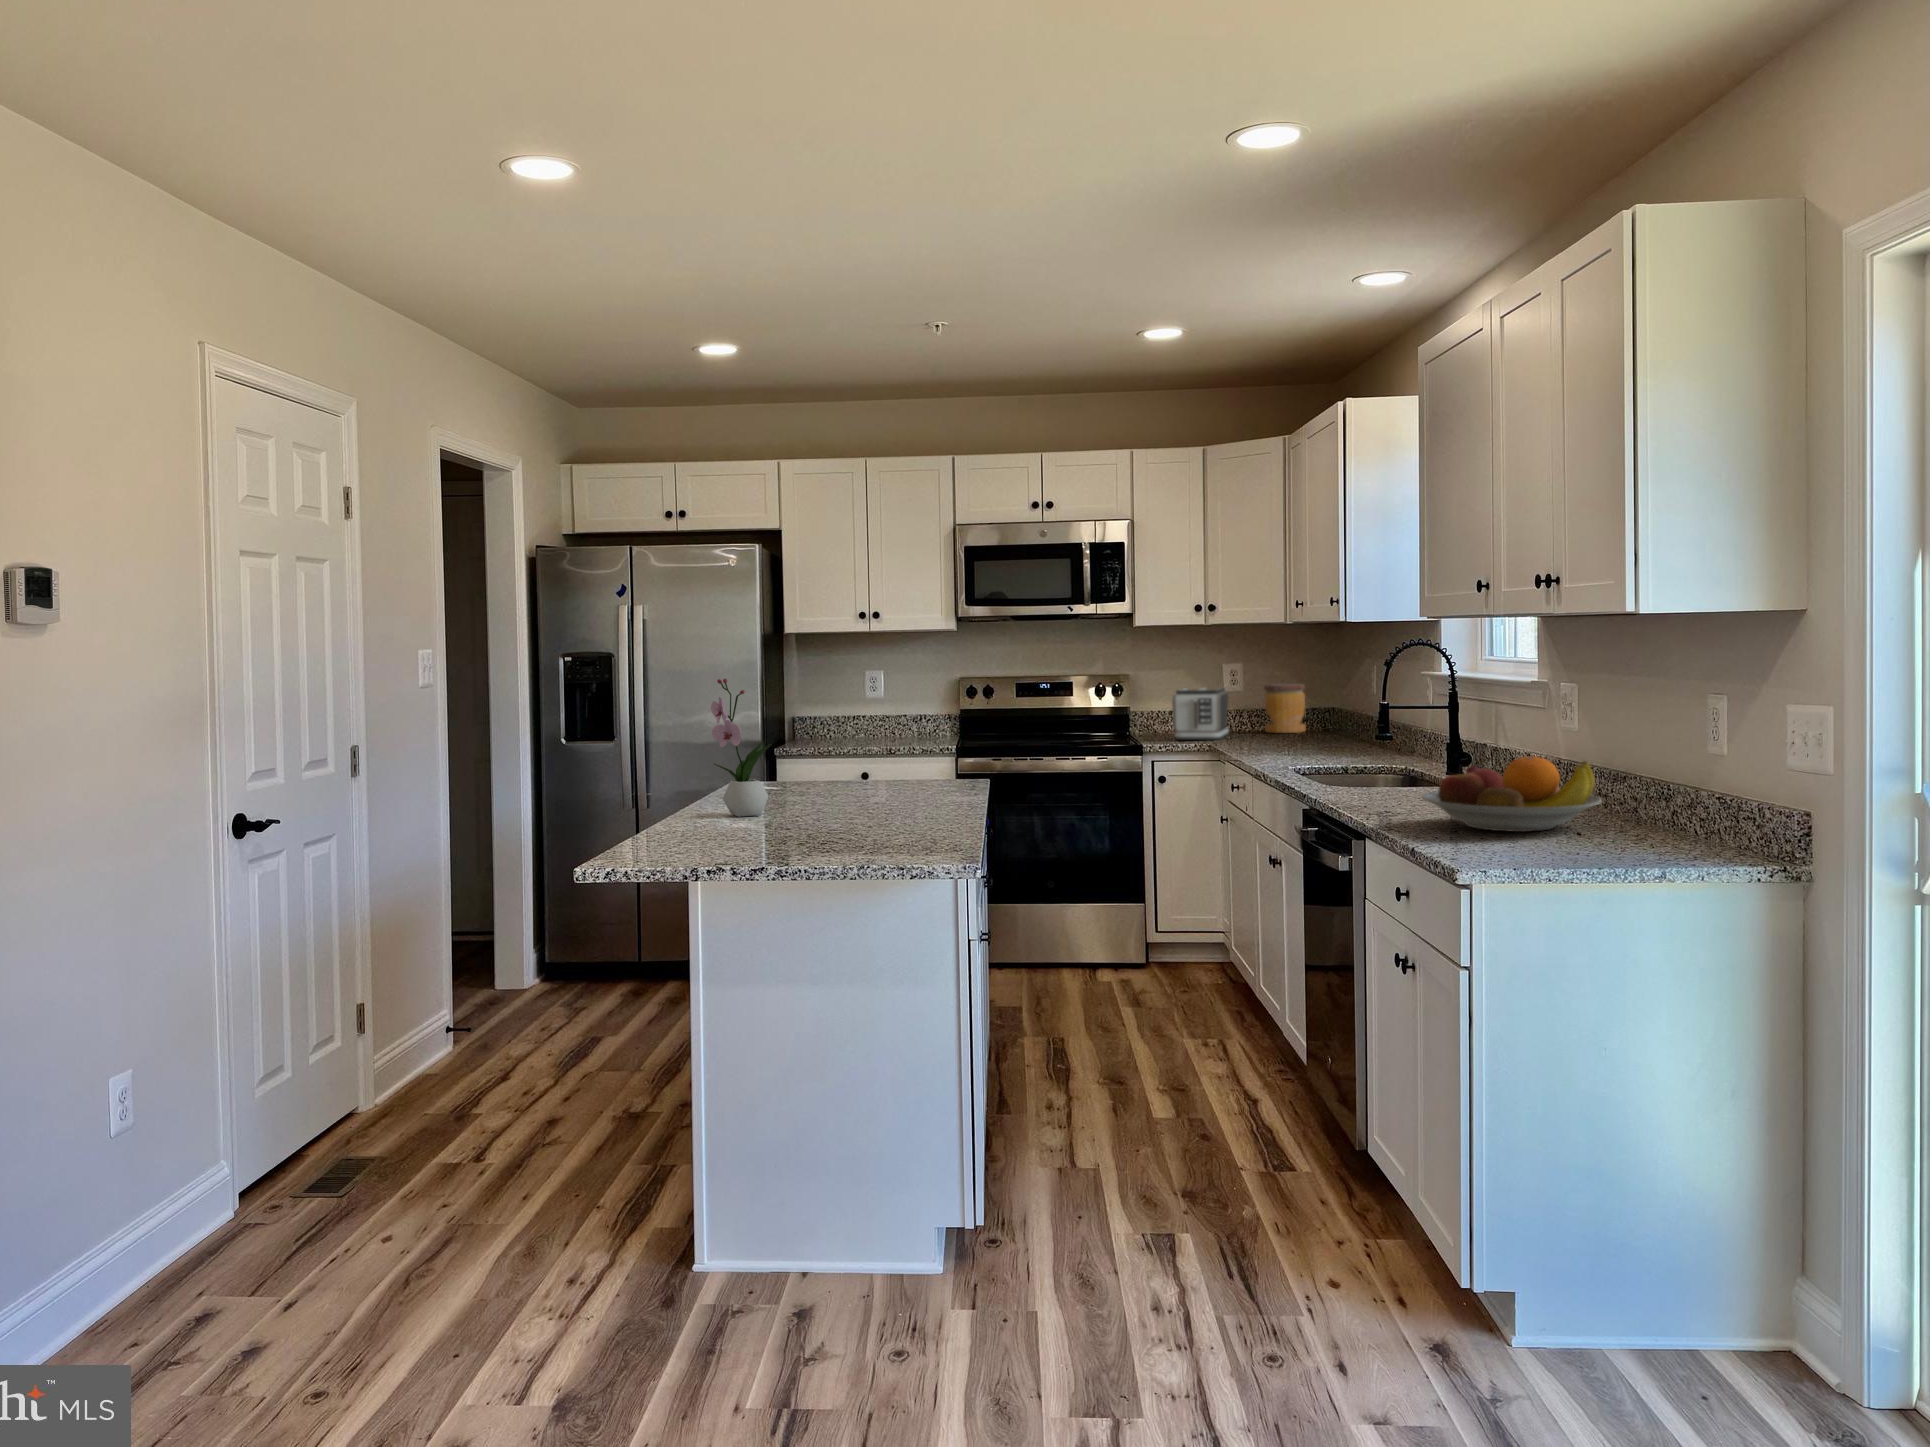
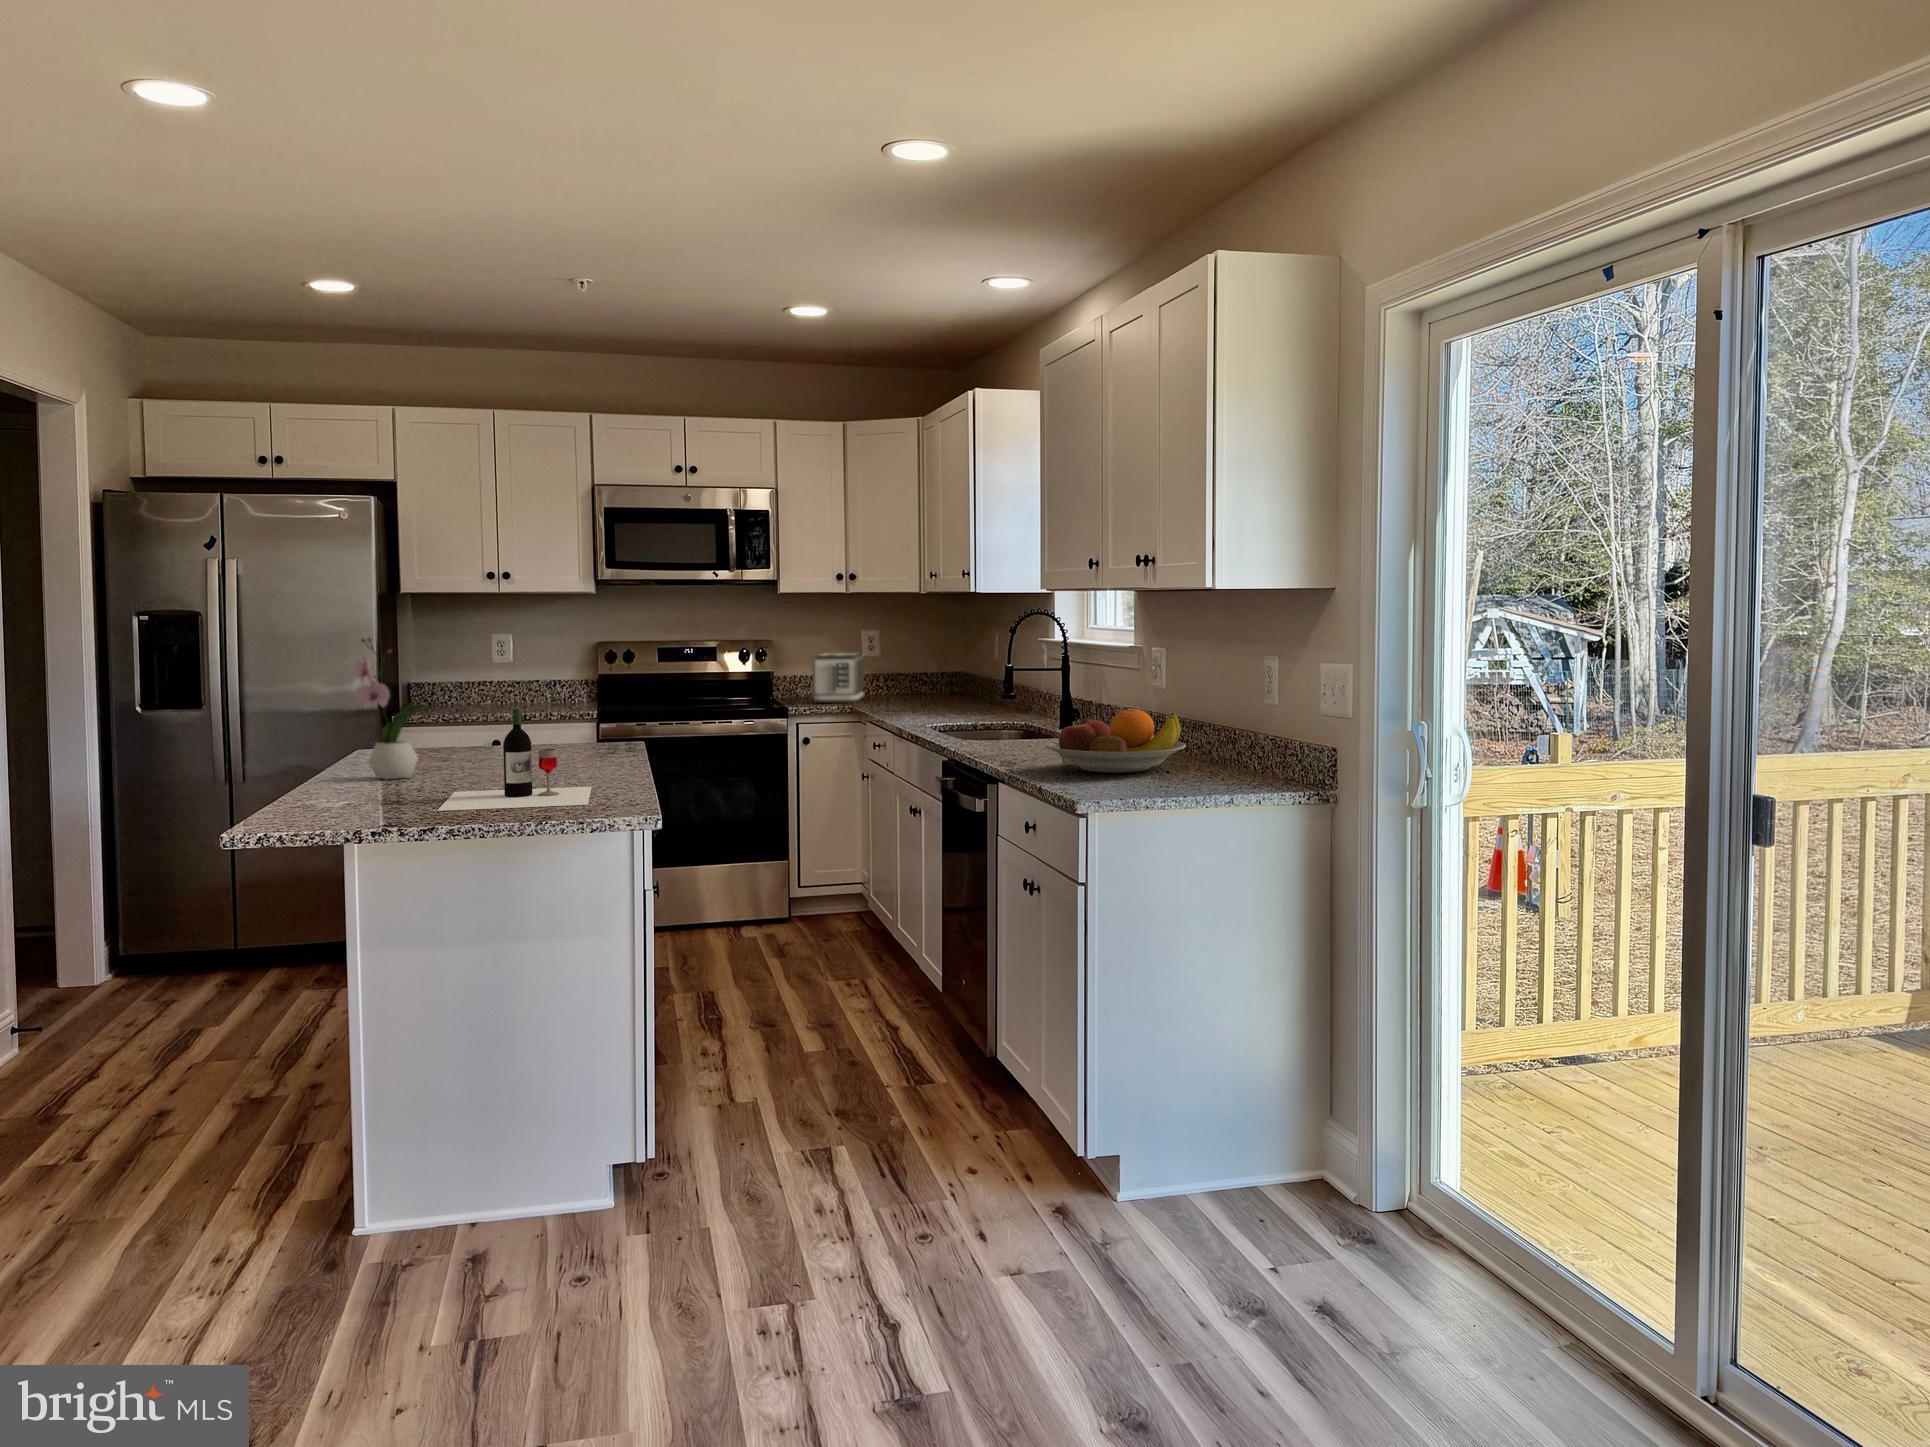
jar: present [1264,684,1306,733] -> none [896,650,933,696]
wine bottle: none [770,750,924,852] -> present [437,709,592,811]

